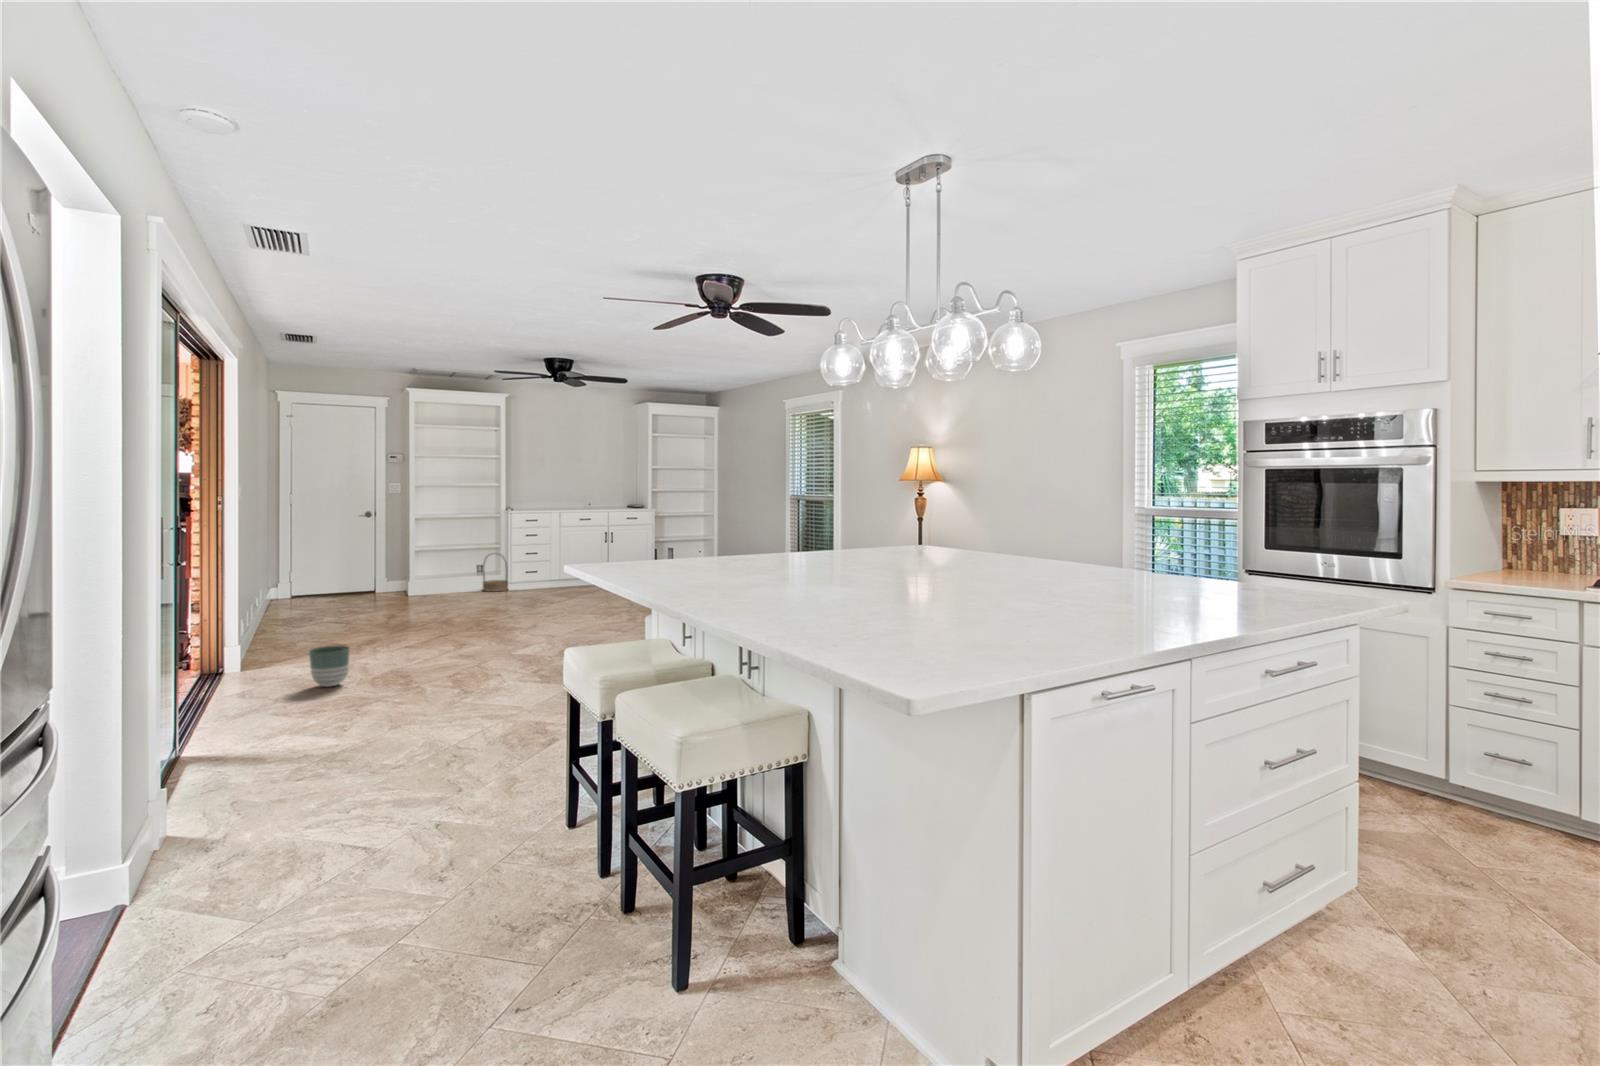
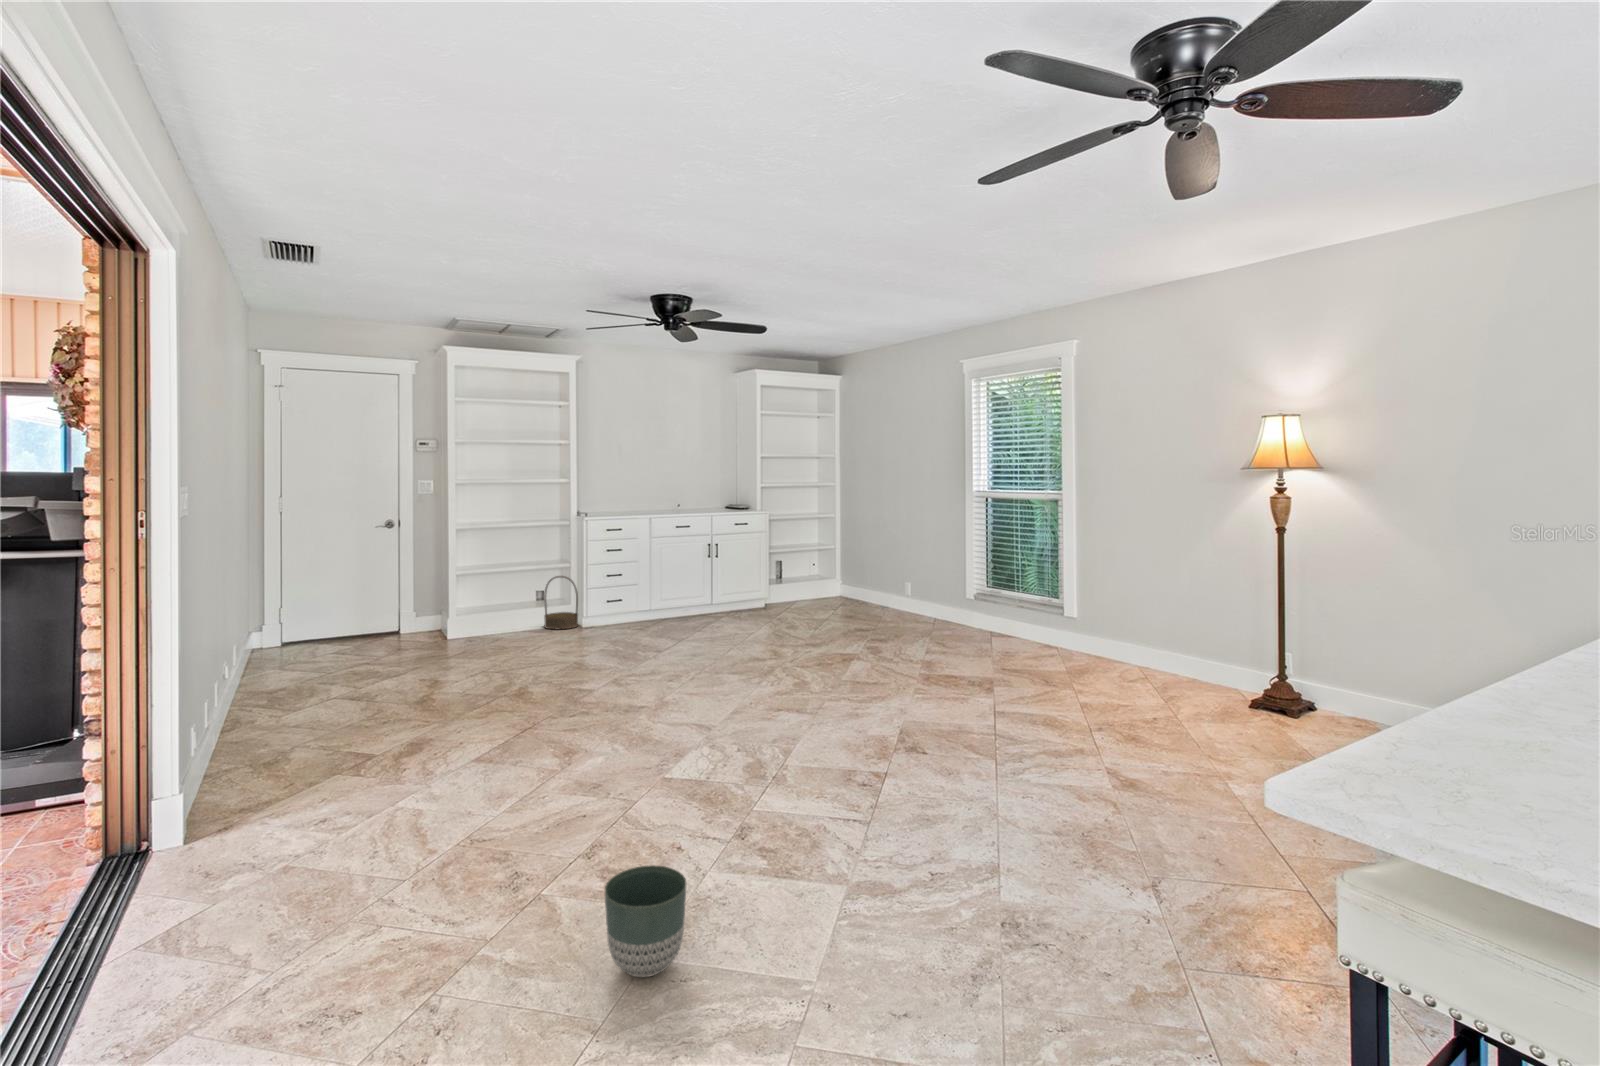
planter: present [309,645,350,687] -> present [605,865,686,977]

